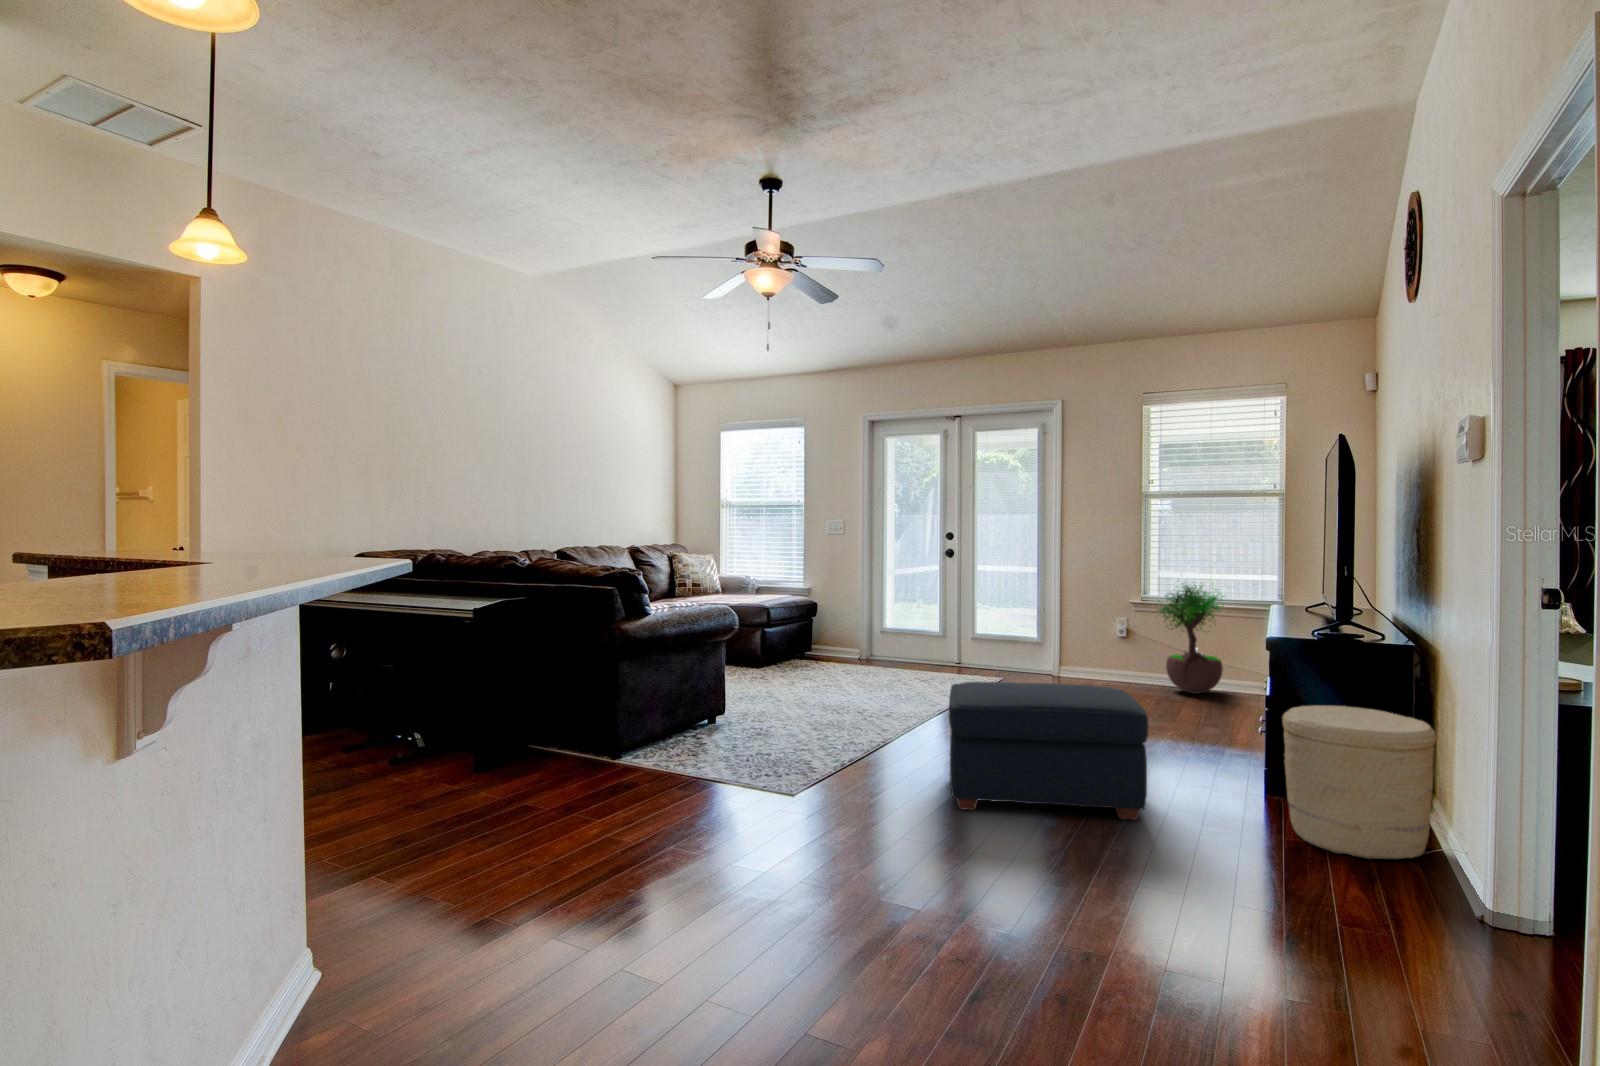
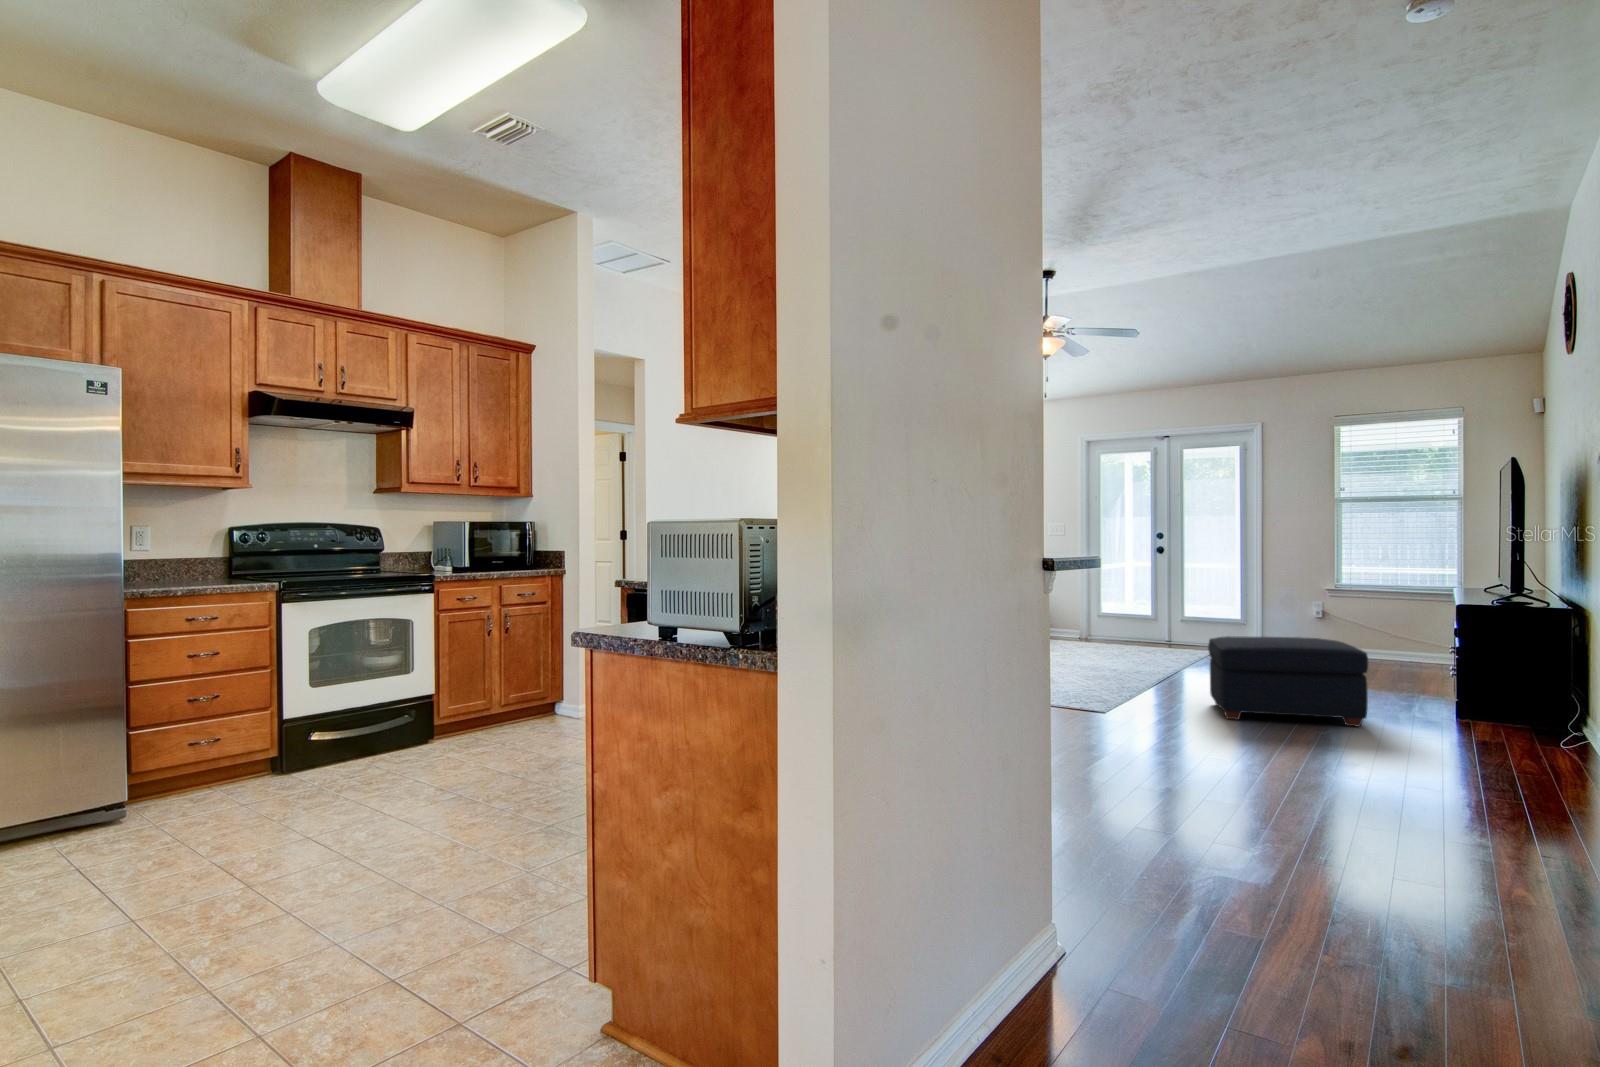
potted tree: present [1157,580,1224,694] -> none [1345,564,1415,662]
woven basket: present [1282,705,1436,859] -> none [1470,650,1587,747]

